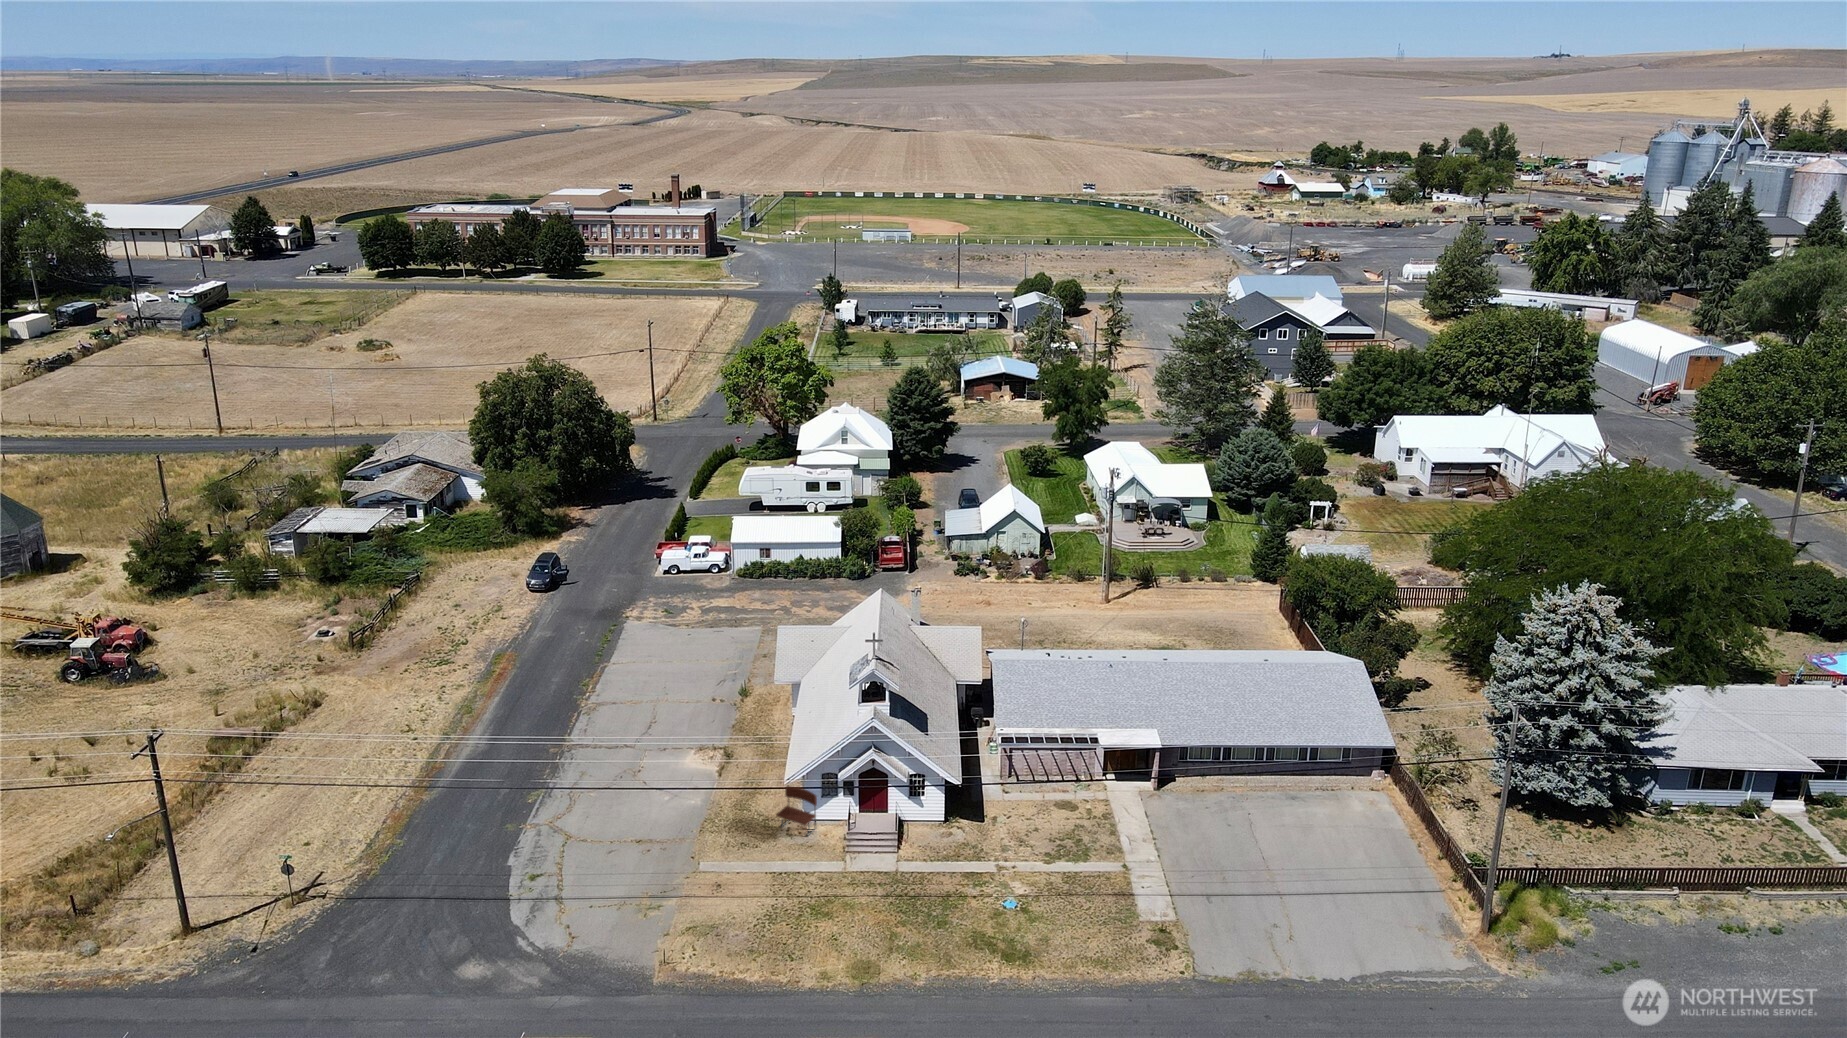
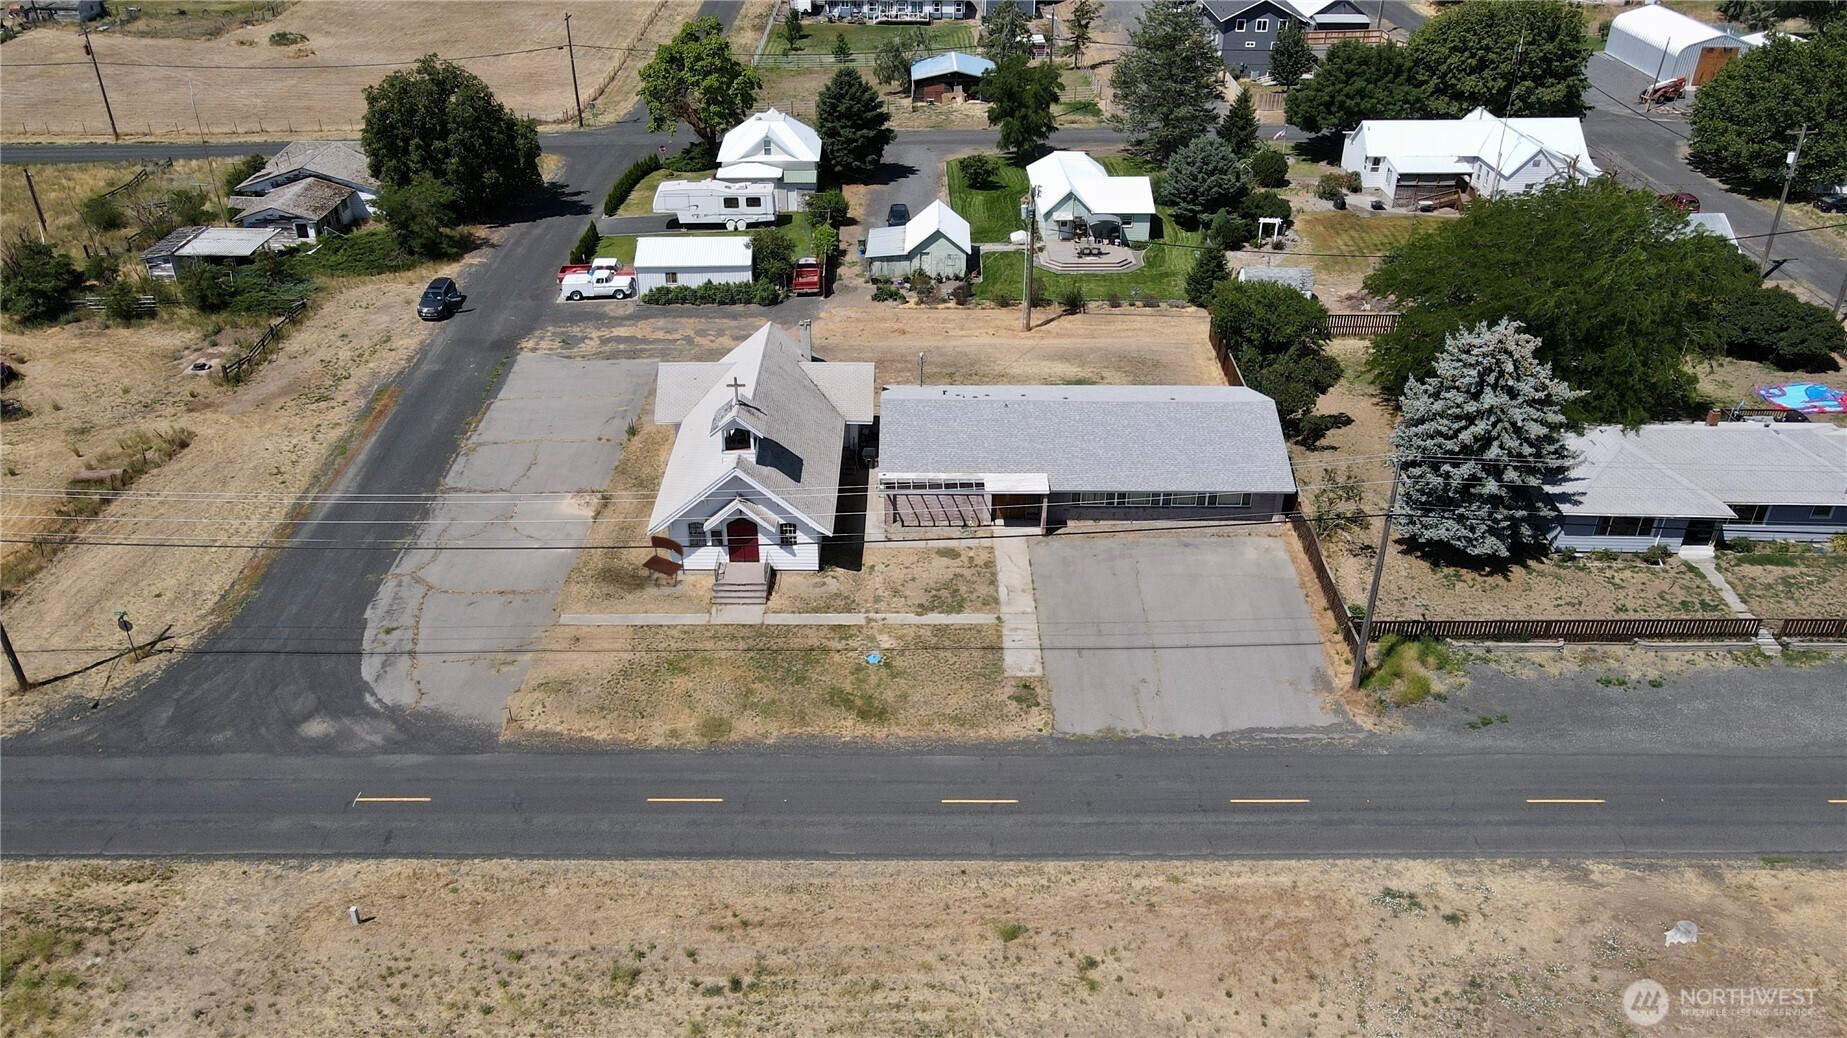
potted plant: present [1607,809,1631,827] -> none [1505,556,1531,576]

